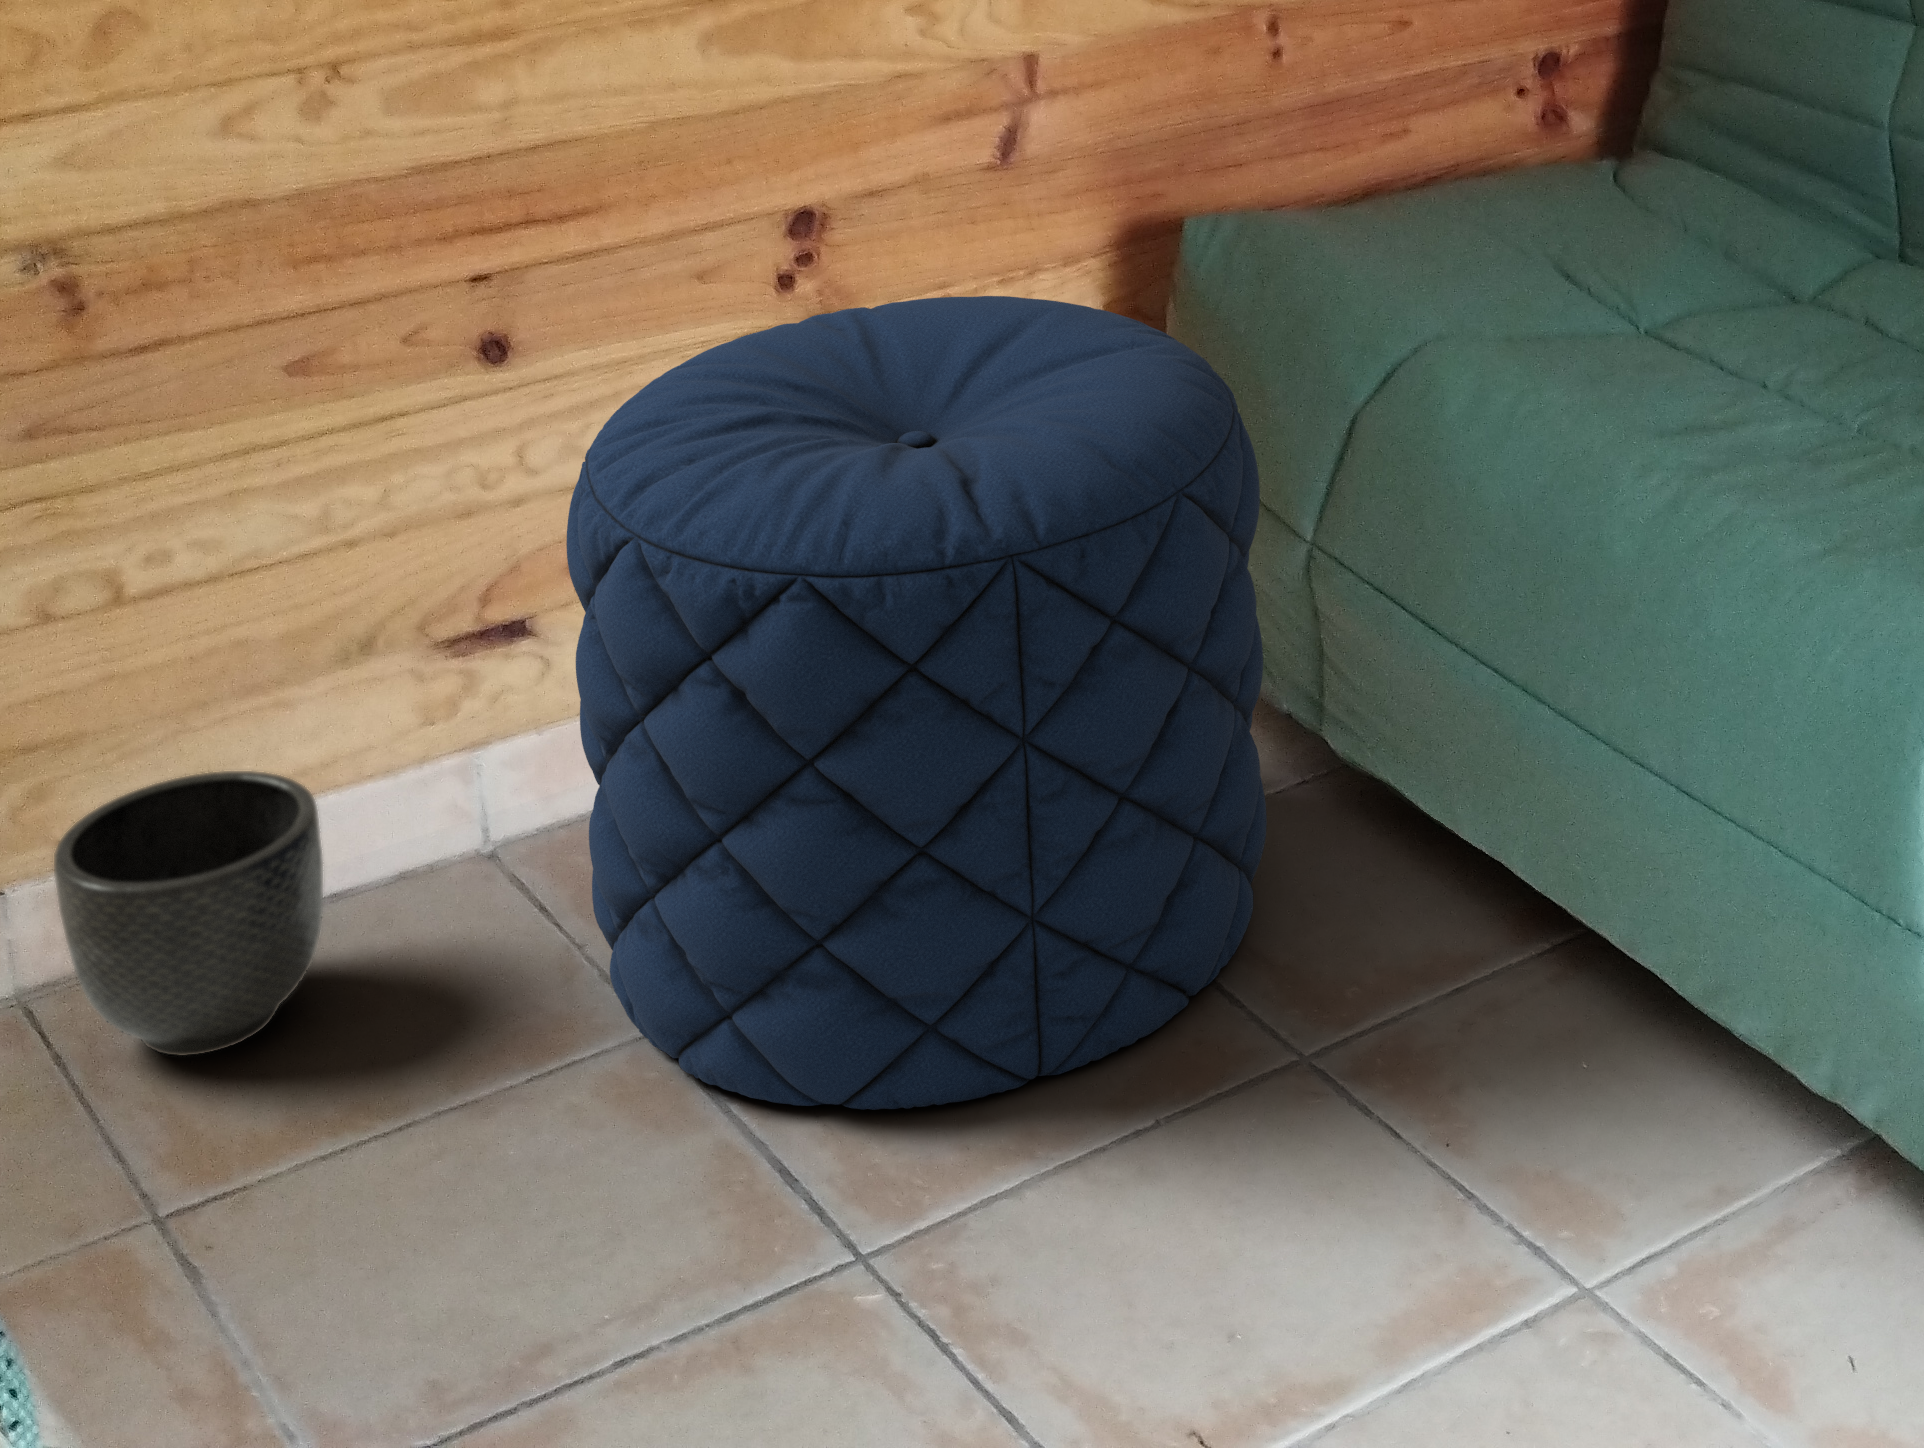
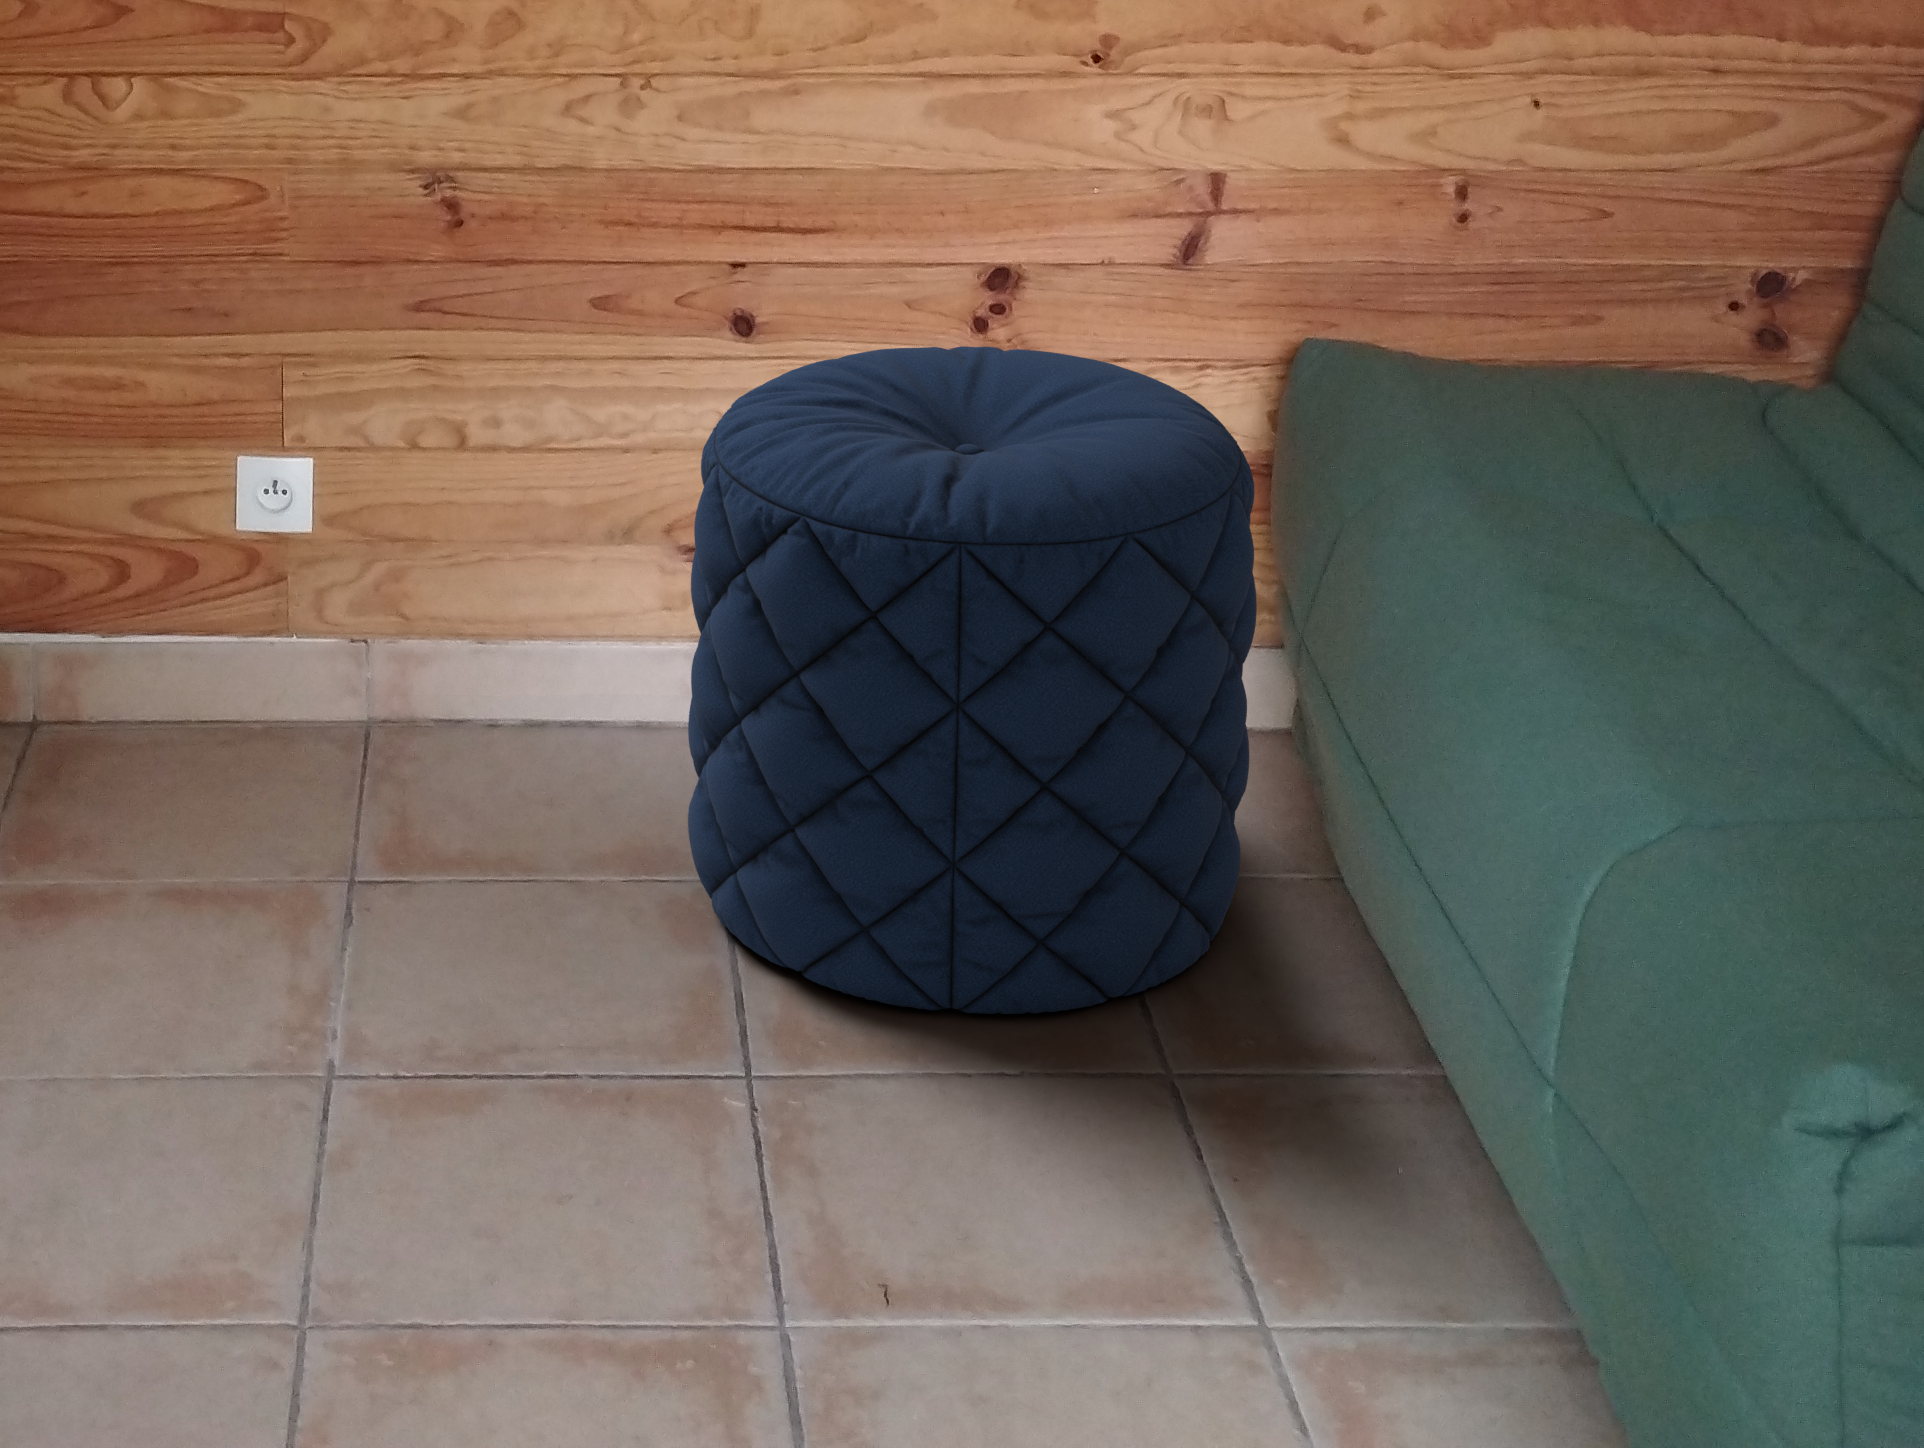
planter: present [54,771,323,1056] -> none [373,590,547,794]

